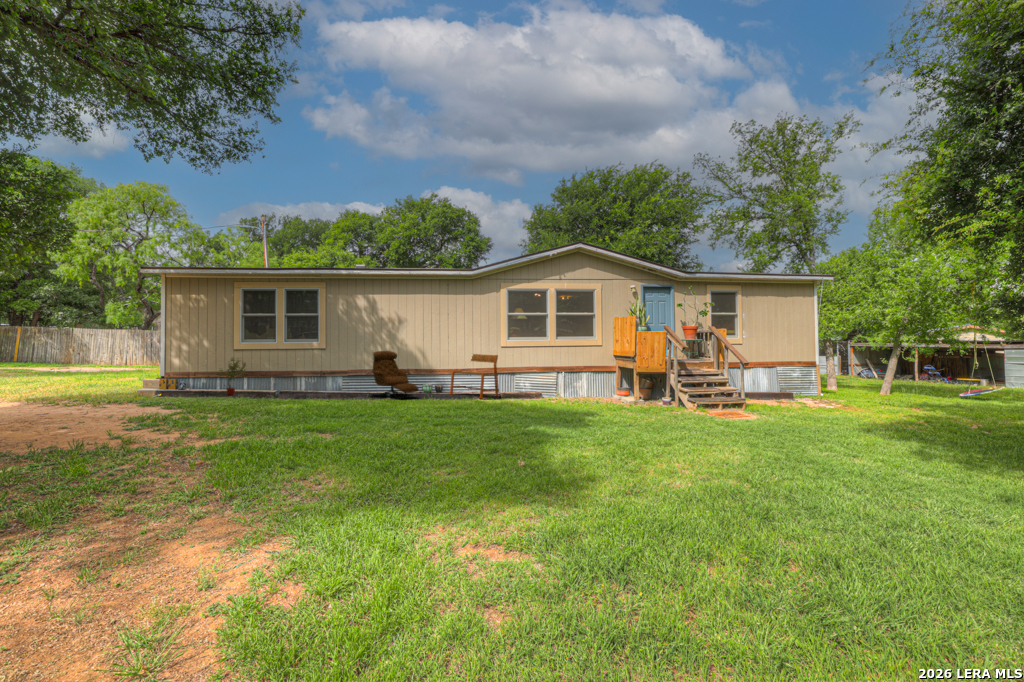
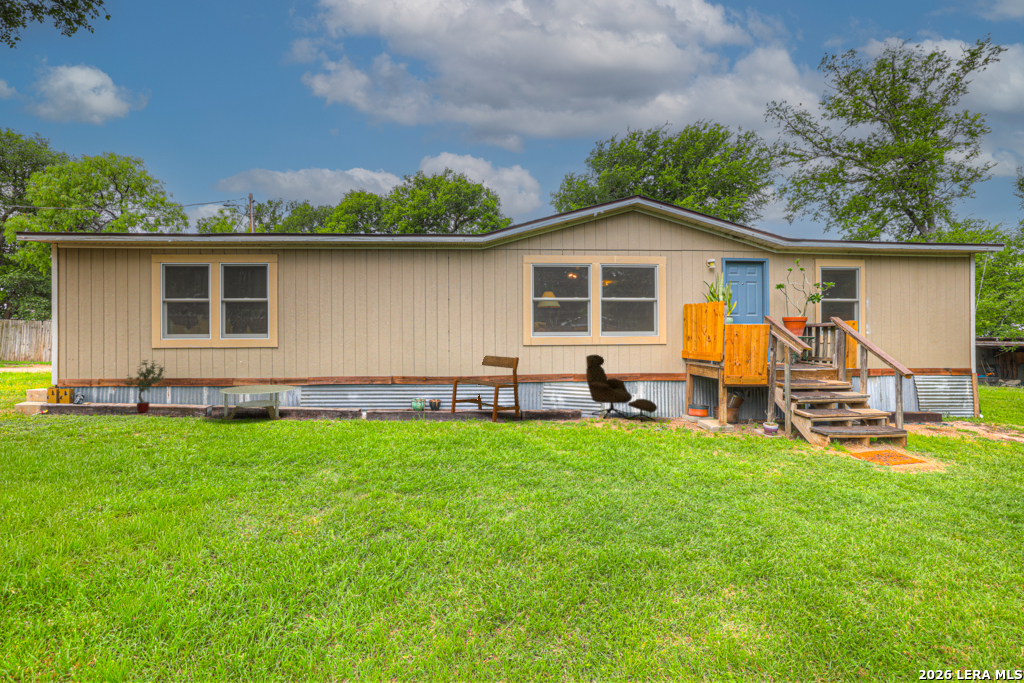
lounge chair: present [372,351,419,398] -> present [586,355,657,422]
round table: none [289,375,341,398] -> present [219,385,296,420]

